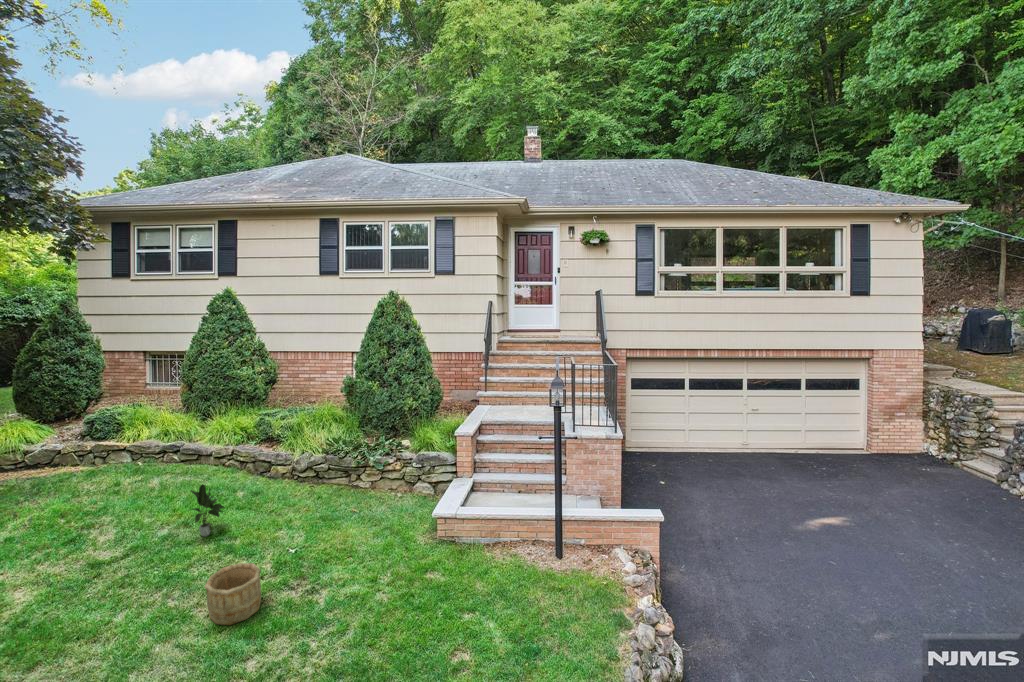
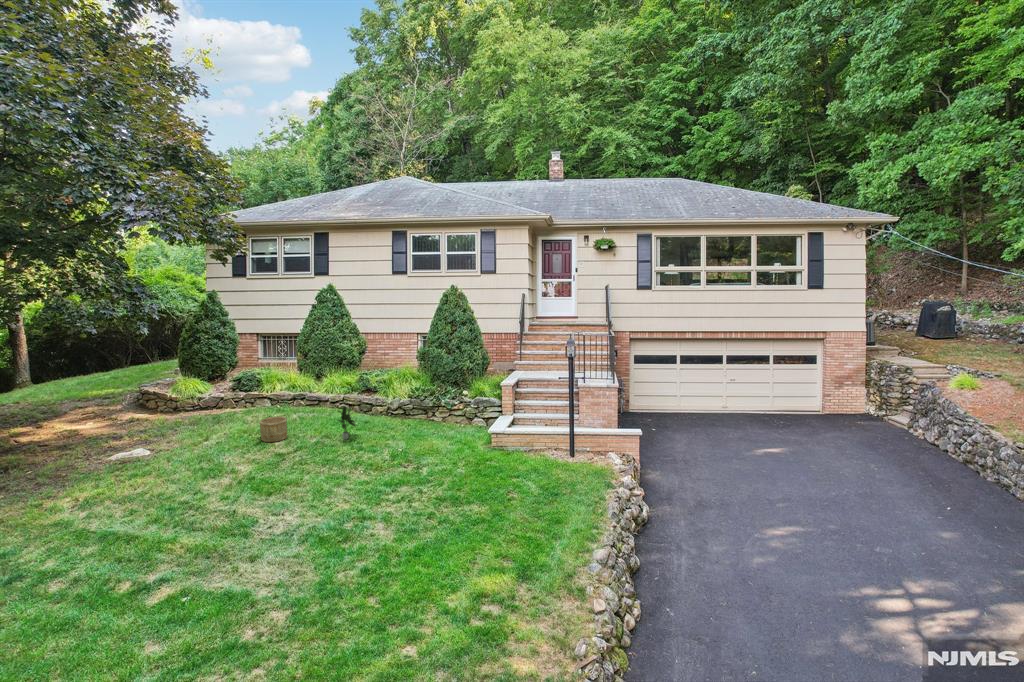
wooden bucket: present [205,563,261,625] -> present [259,417,287,442]

